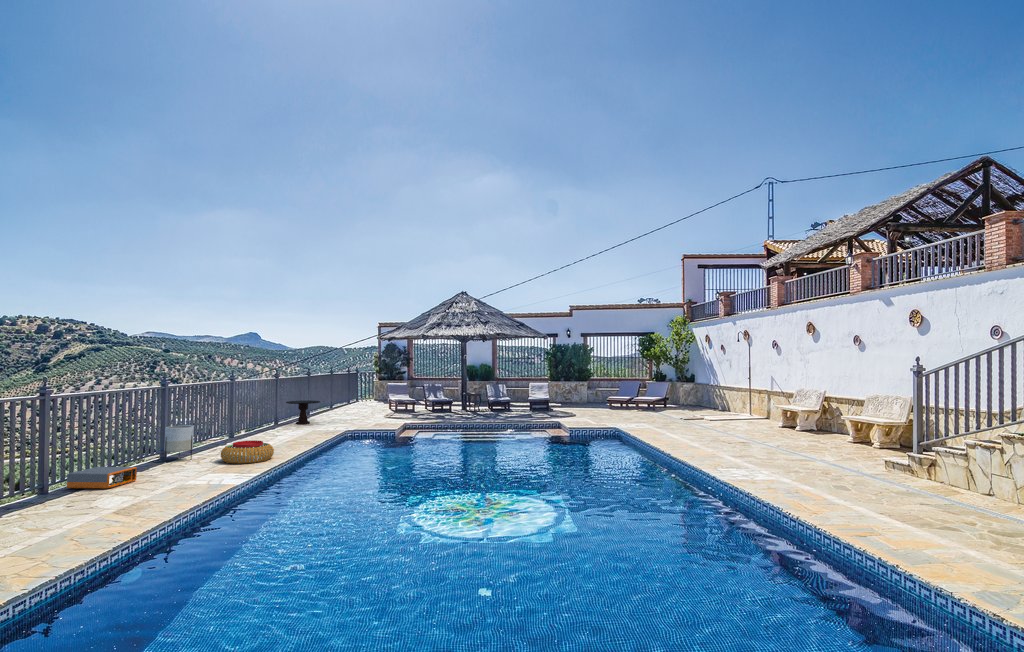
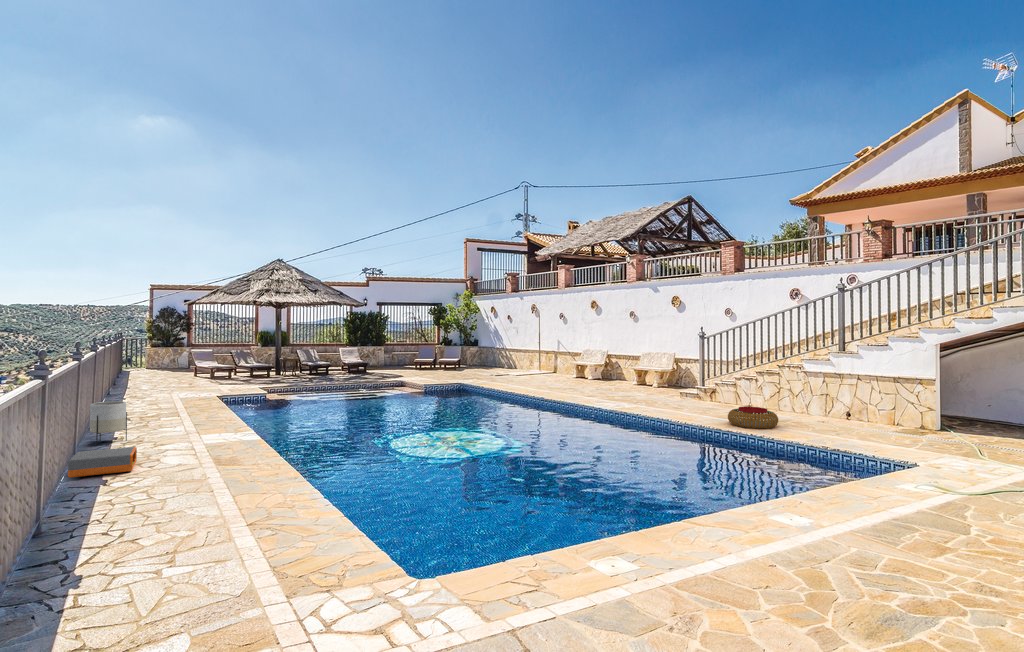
side table: present [286,400,320,425] -> none [107,372,154,400]
pouf: present [221,440,274,464] -> present [728,407,778,429]

